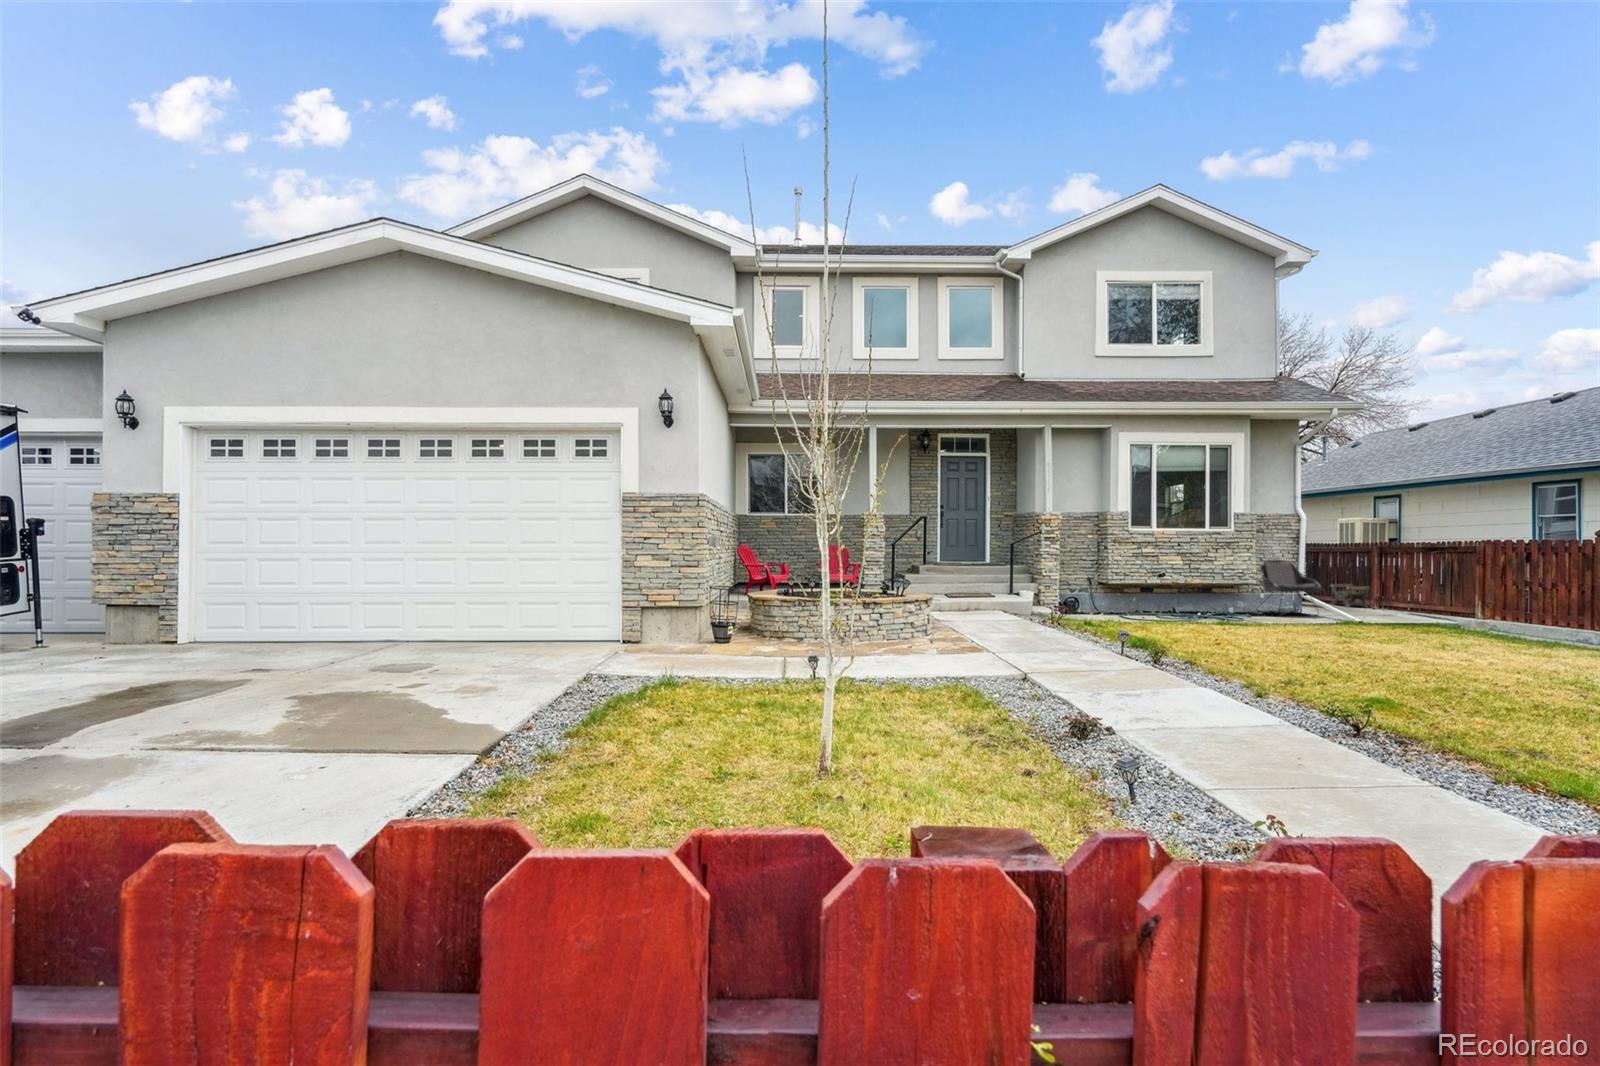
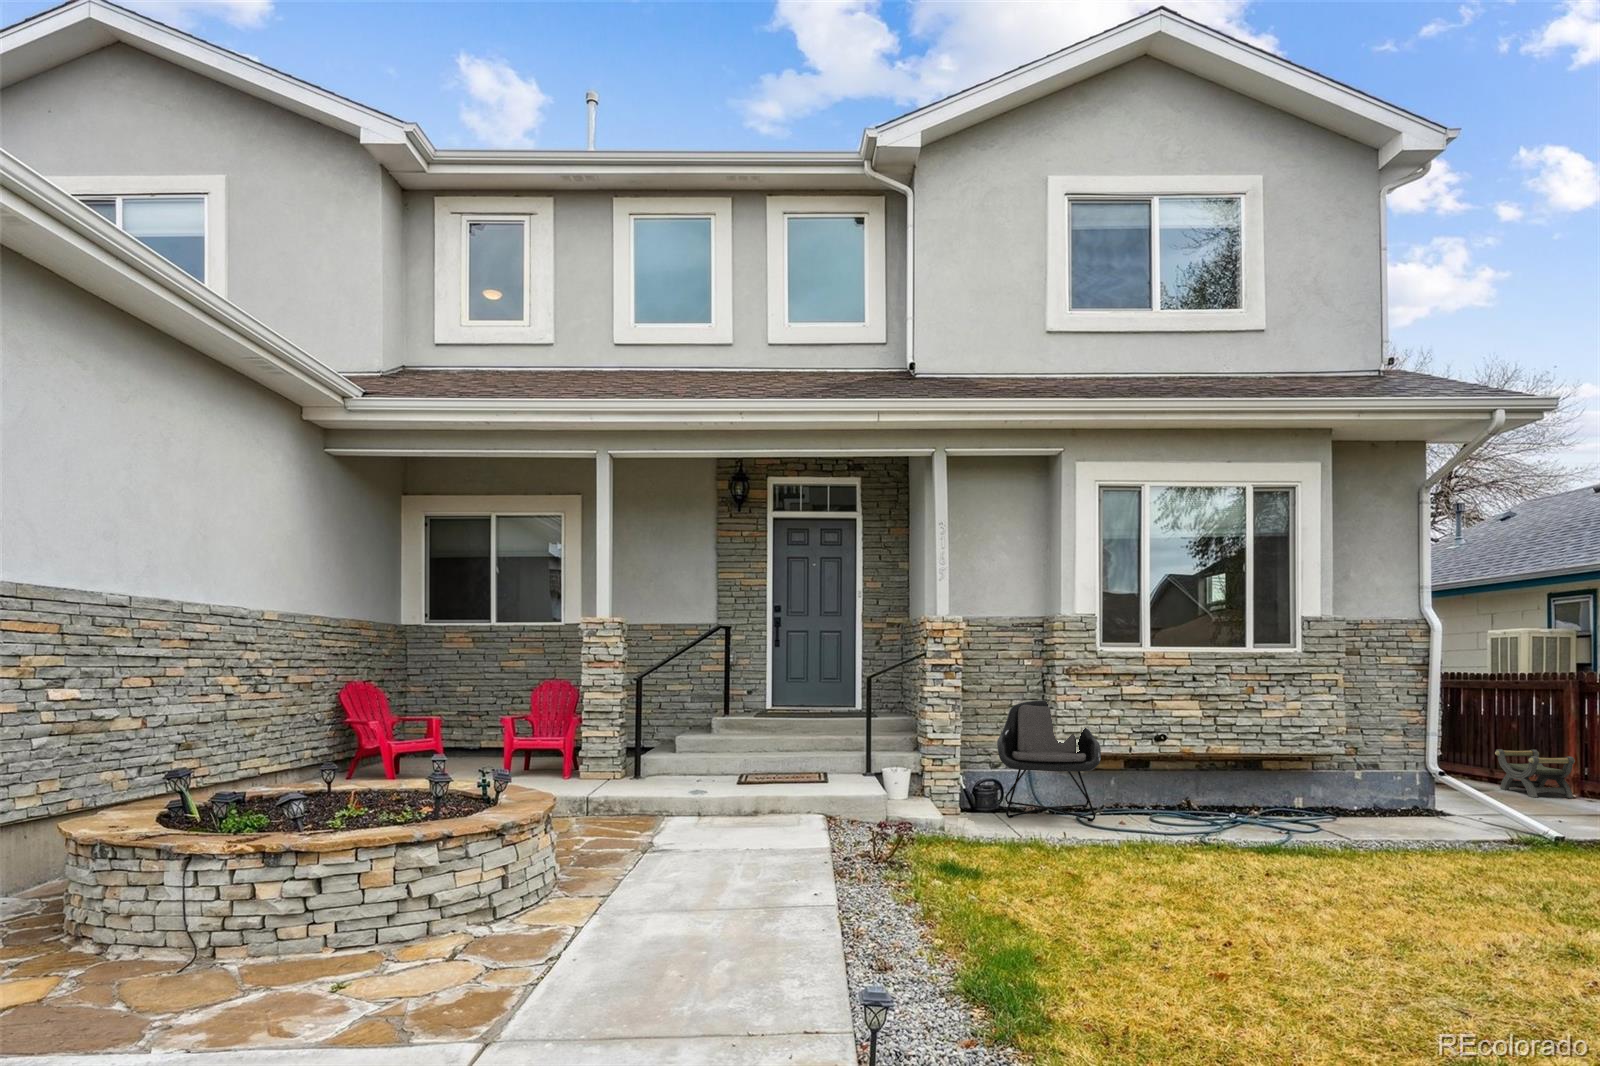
lounge chair: present [1257,560,1322,616] -> present [997,700,1101,822]

